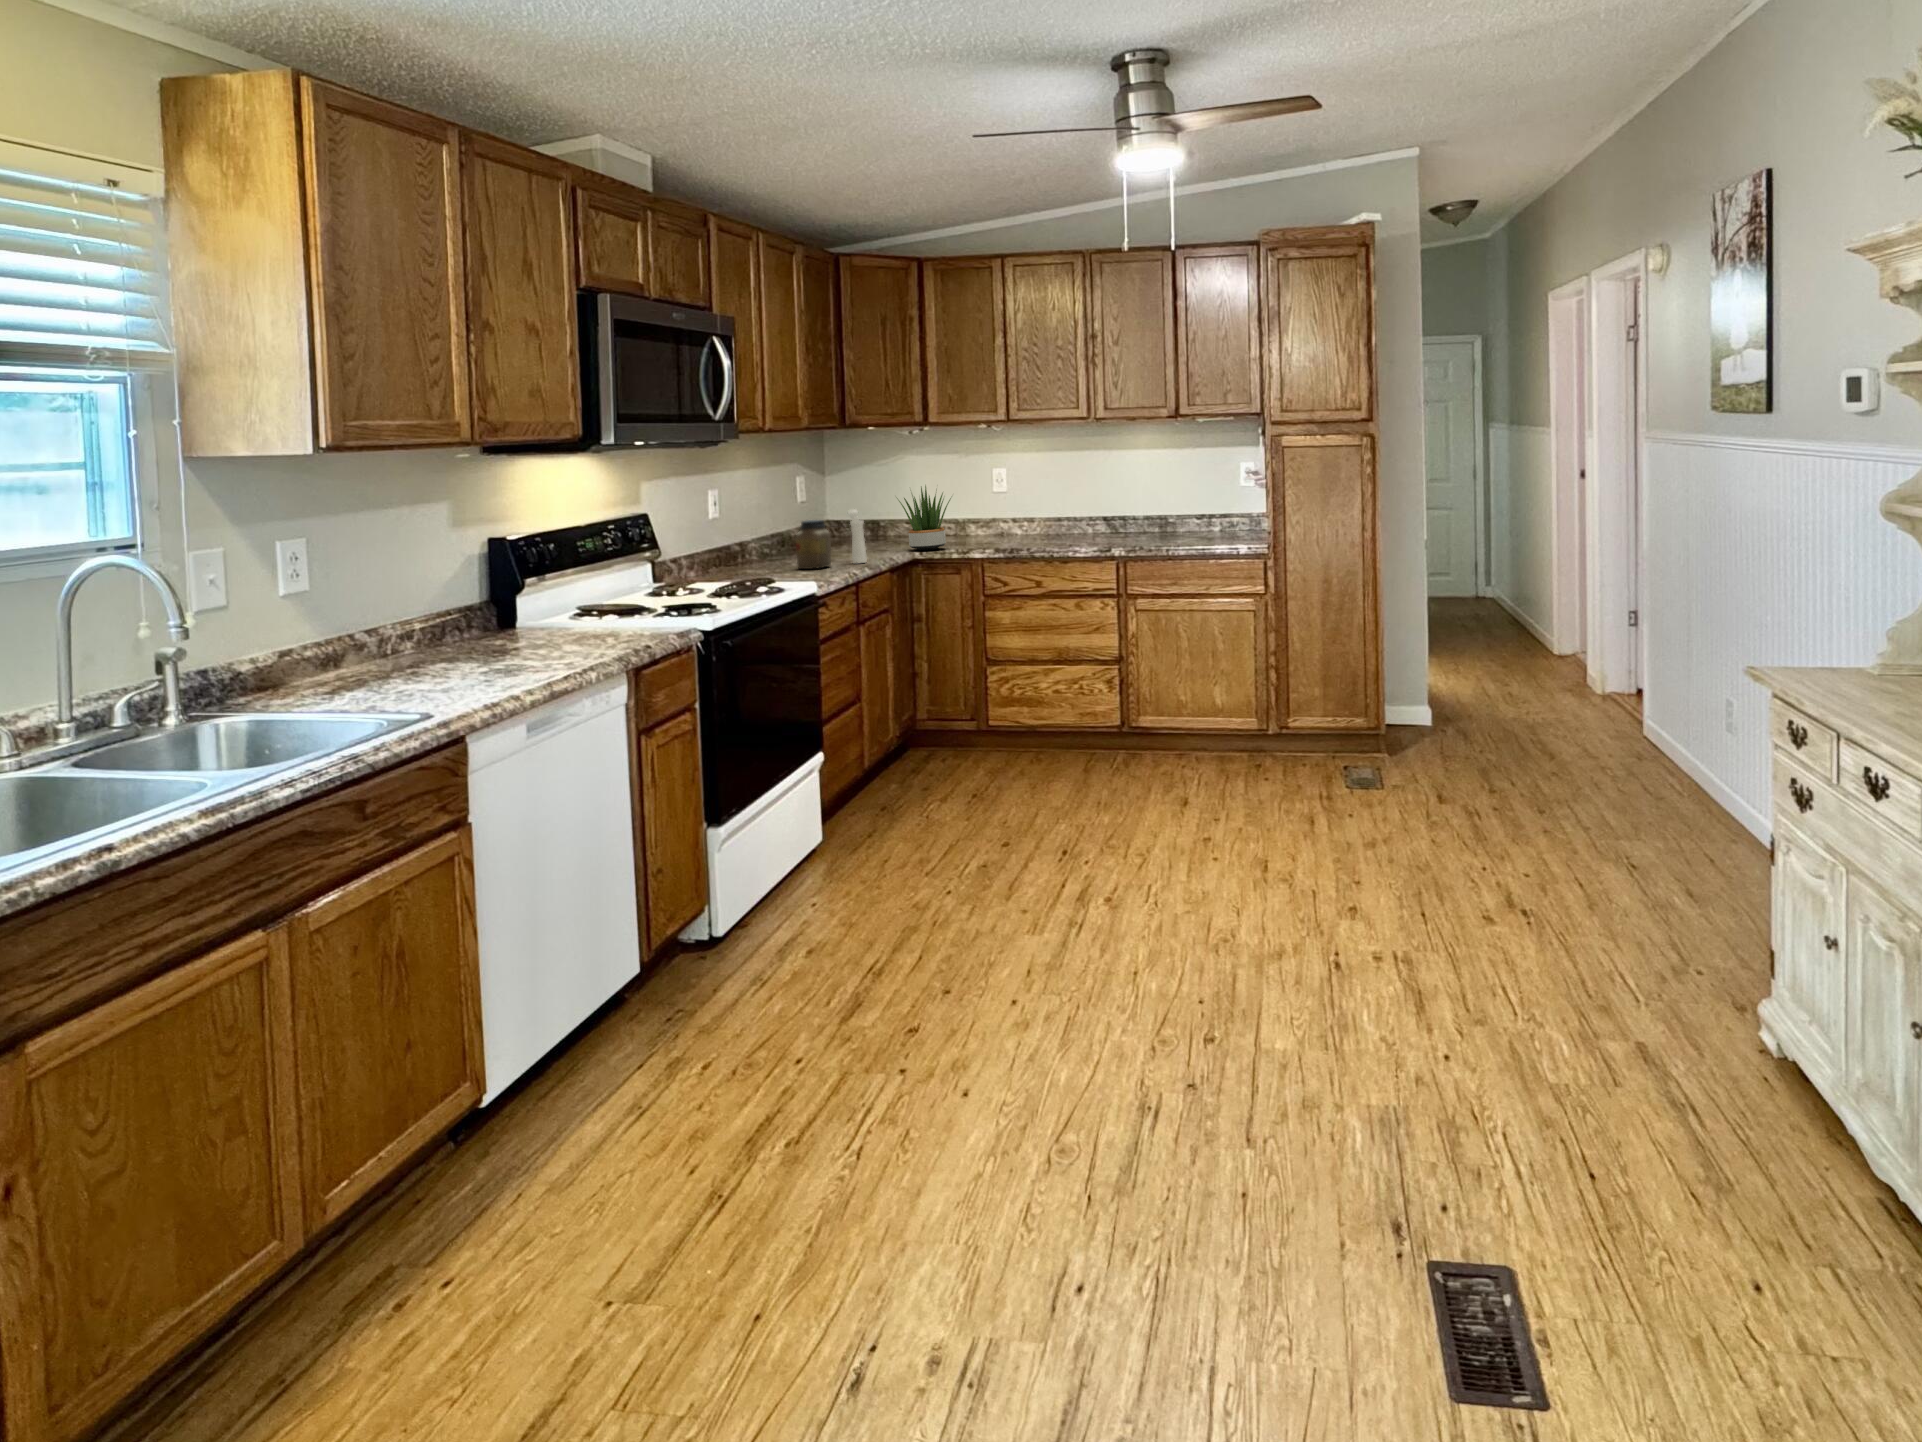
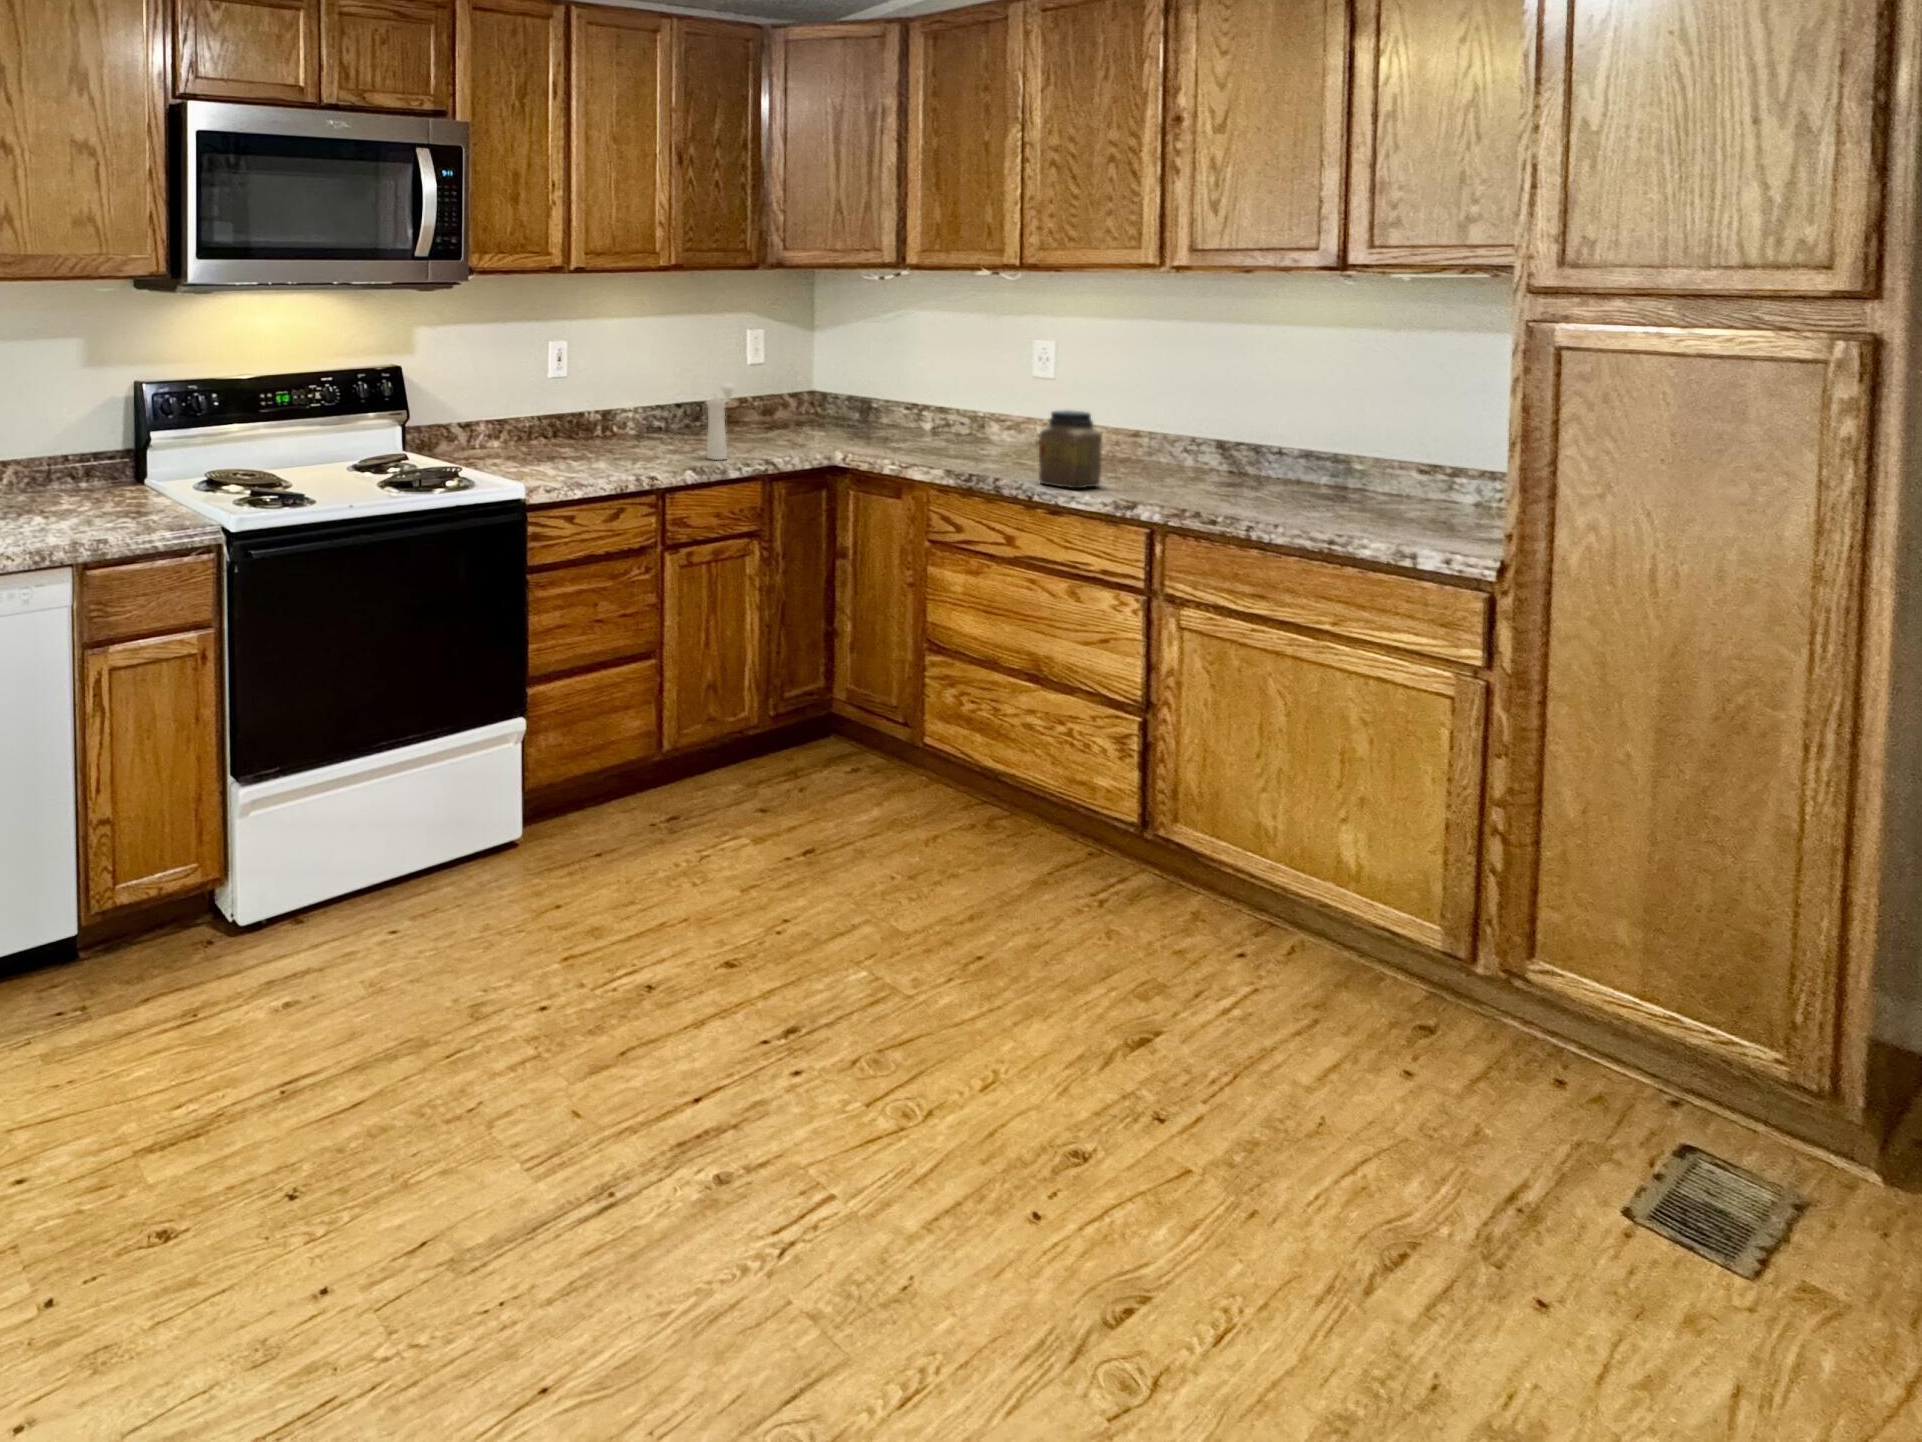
potted plant: present [897,485,951,551] -> none [821,356,913,453]
jar: present [796,520,831,569] -> present [1039,410,1102,488]

